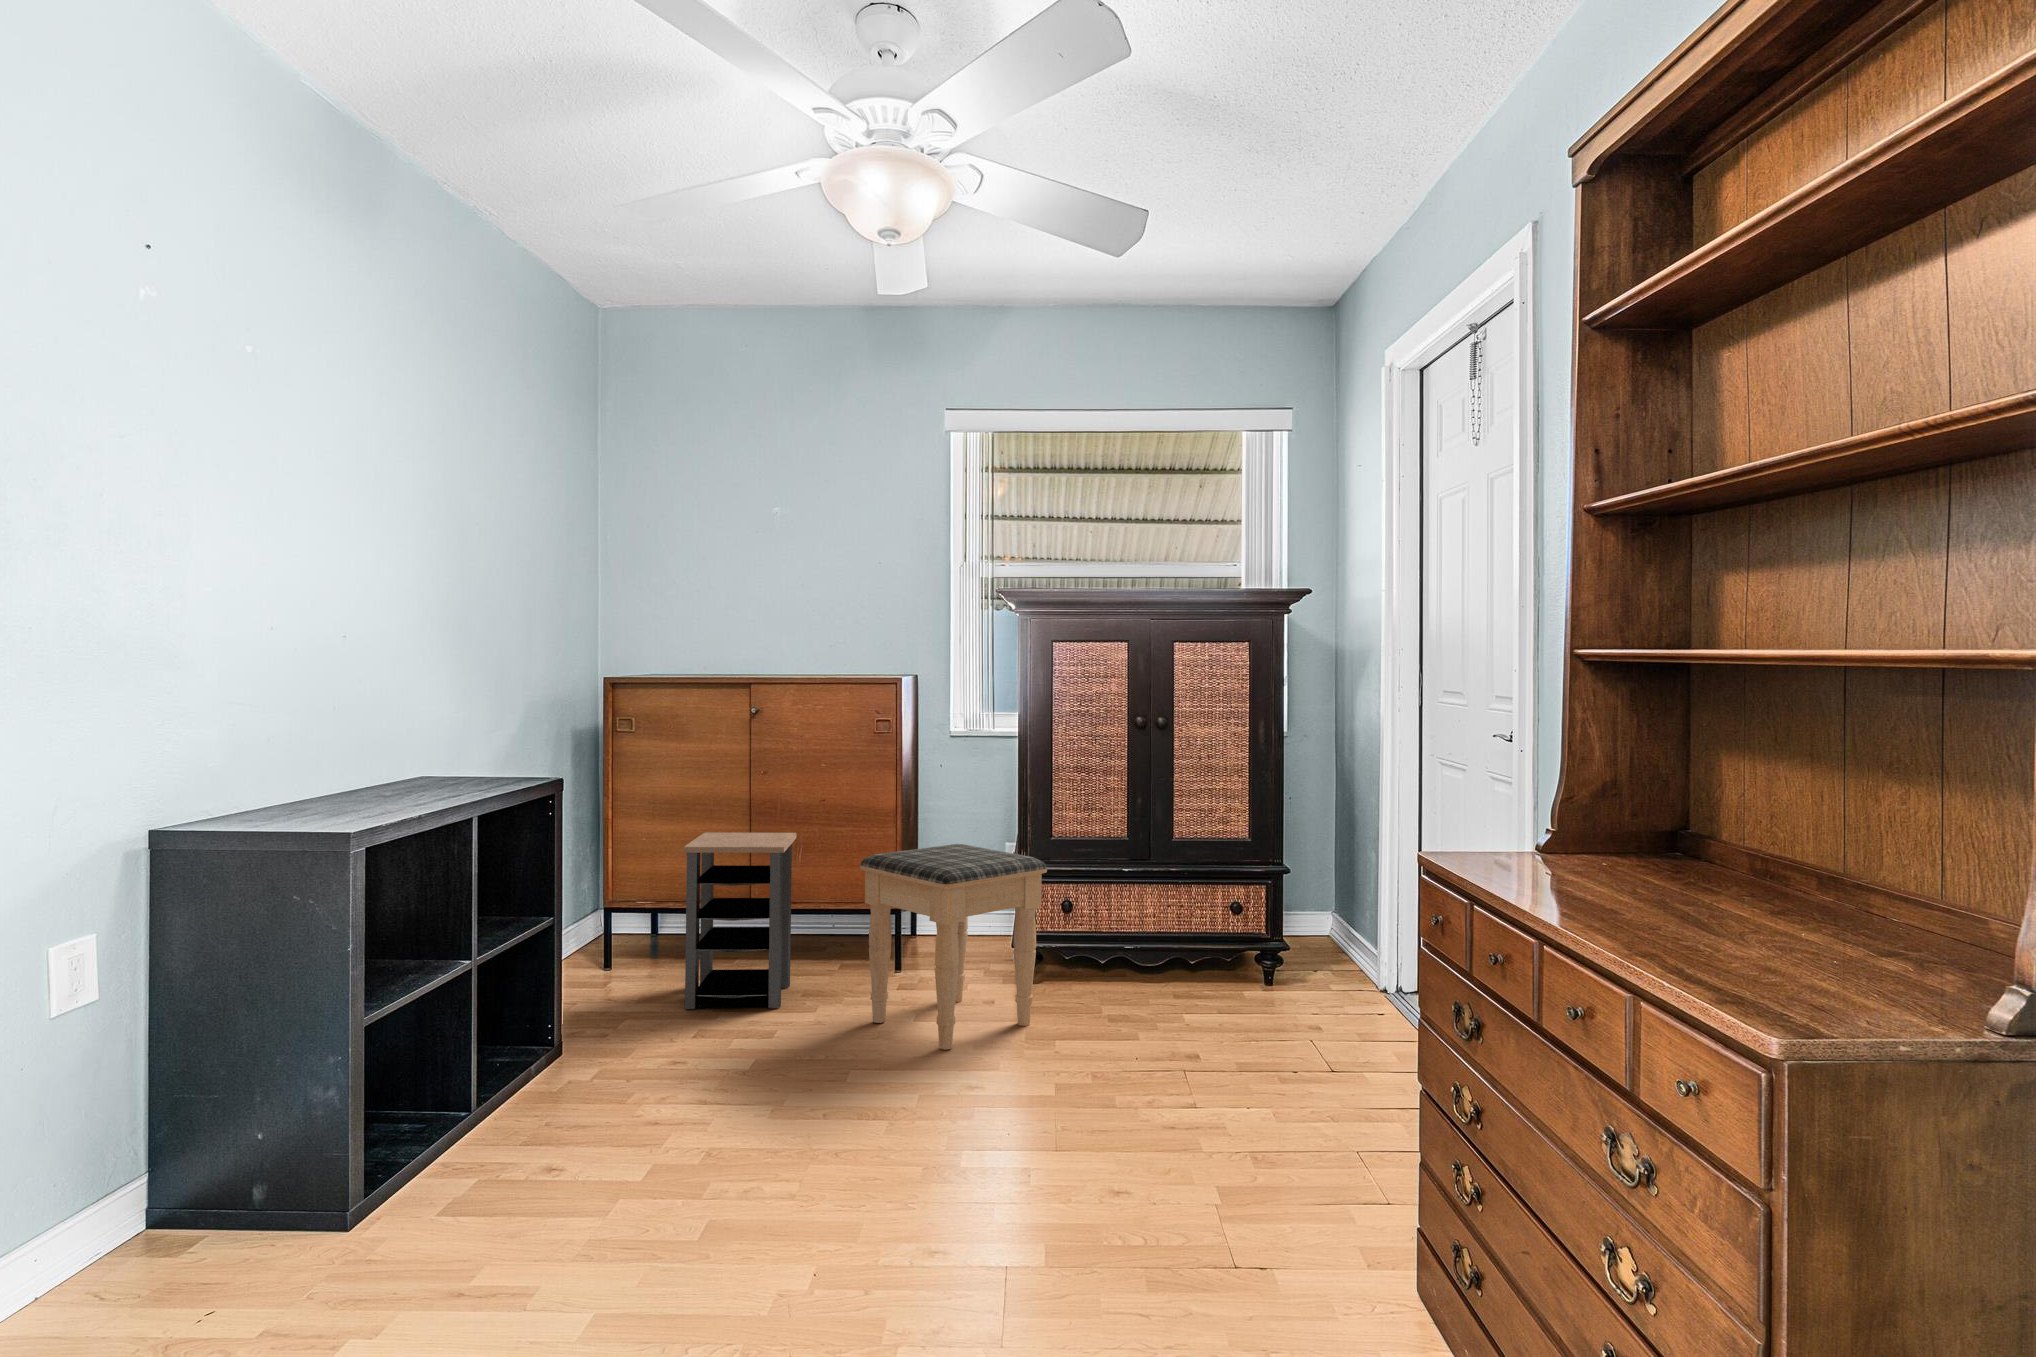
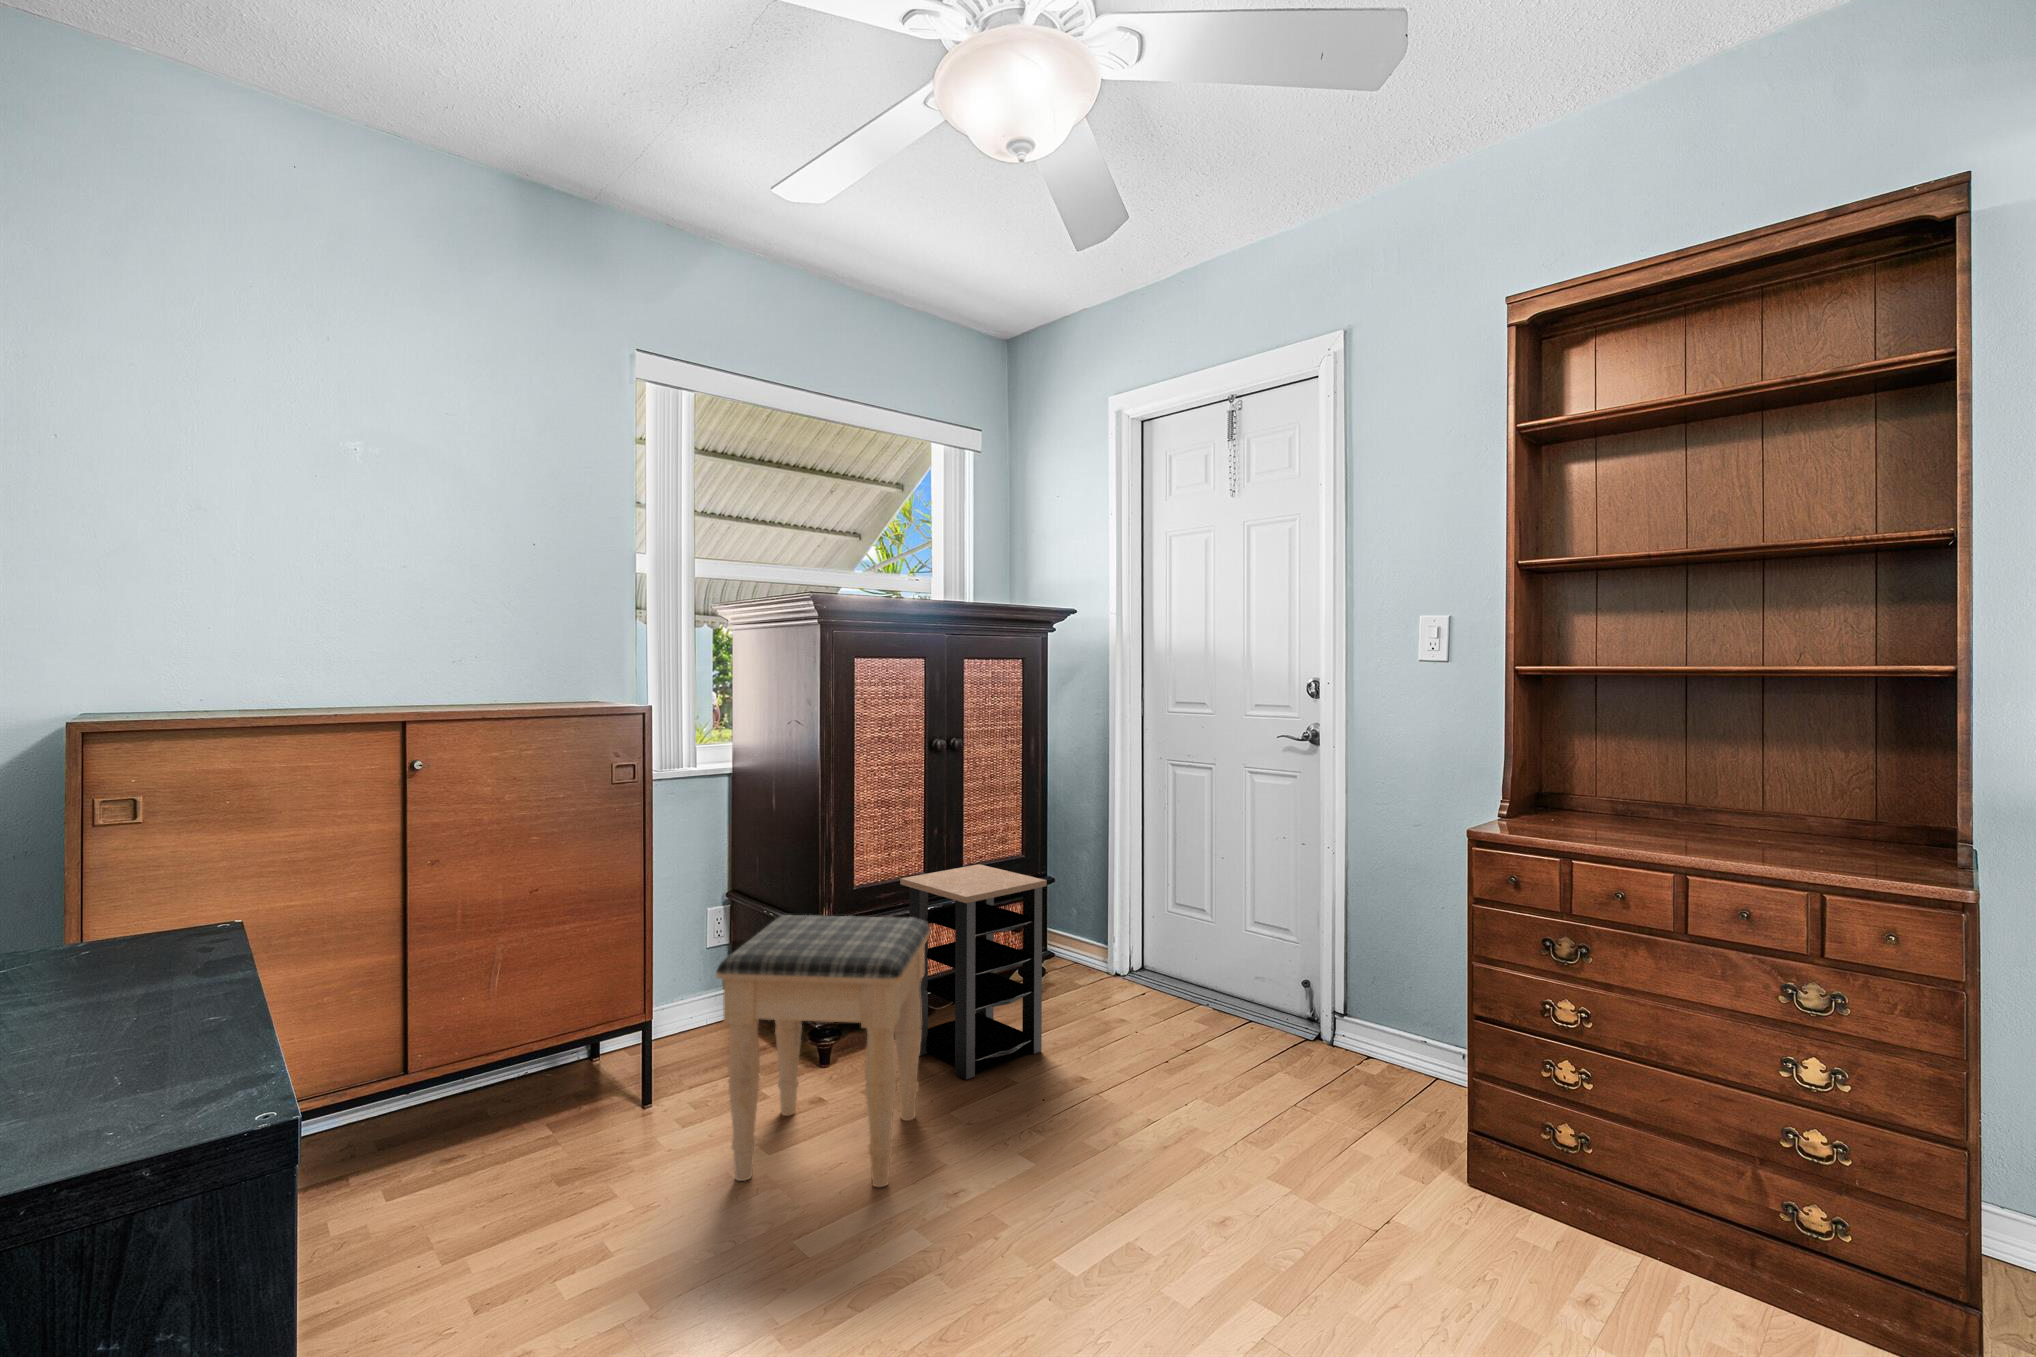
side table: present [684,832,796,1009] -> present [900,864,1047,1079]

